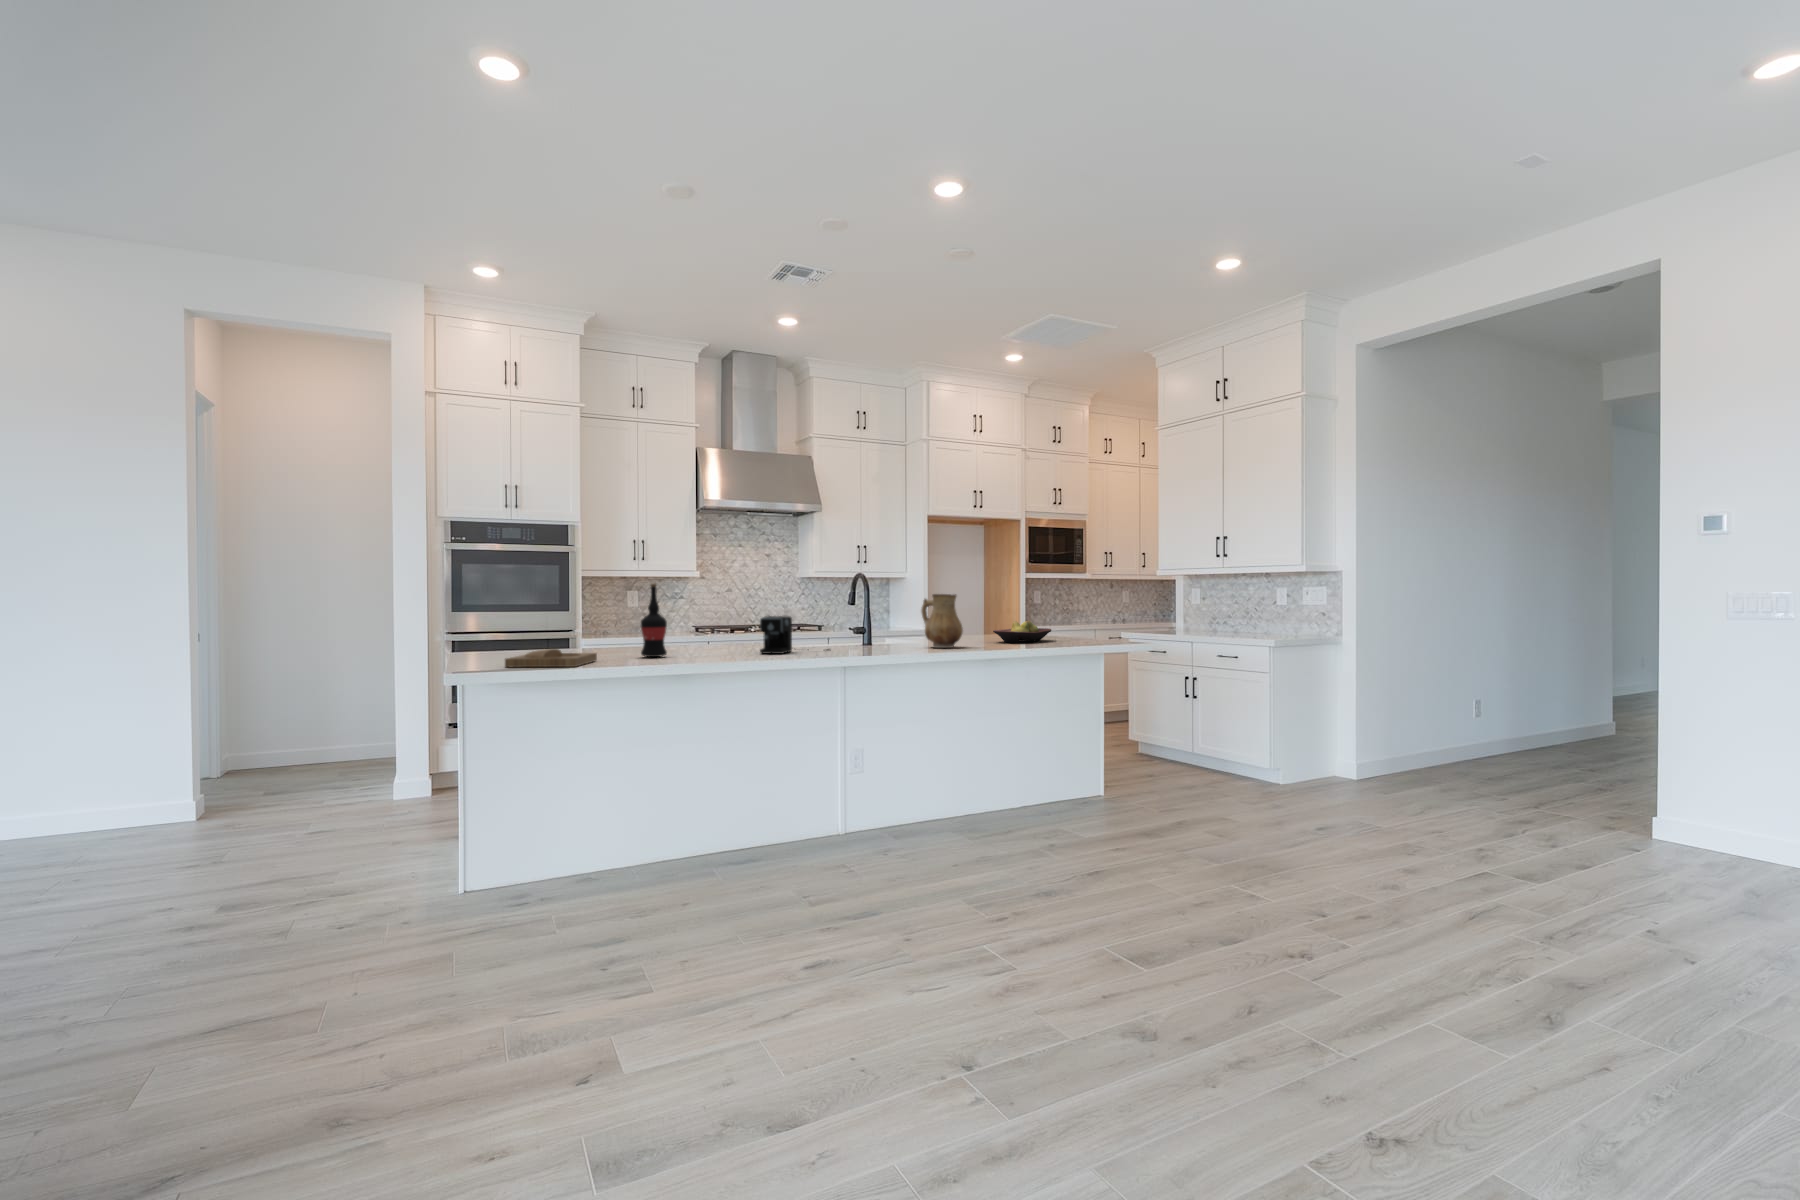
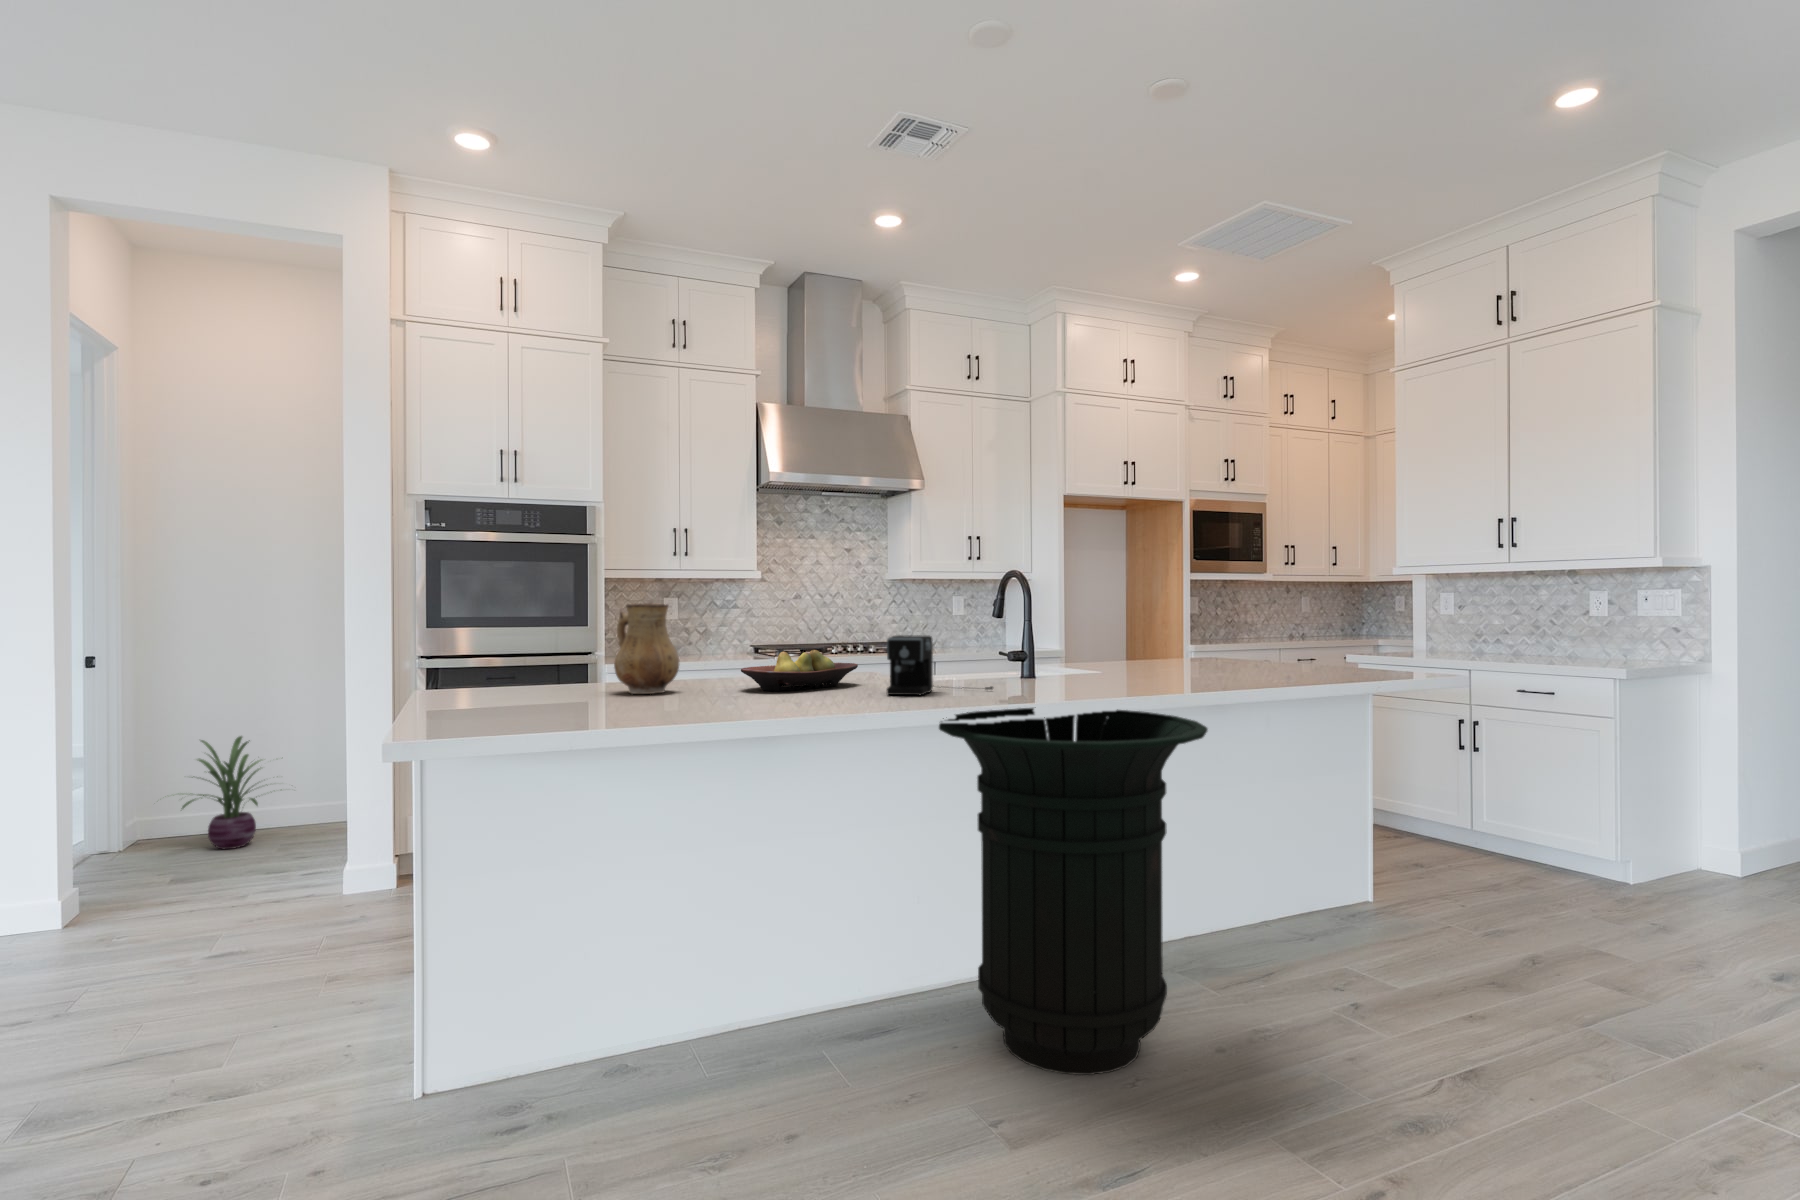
wine bottle: present [641,583,667,657] -> none [702,584,744,701]
ceramic pitcher: present [921,594,963,648] -> present [614,603,679,694]
fruit bowl: present [993,620,1051,643] -> present [741,650,858,691]
tray: present [505,649,597,667] -> none [486,691,635,724]
trash can: none [787,662,949,878] -> present [939,708,1208,1075]
decorative plant: none [243,692,355,775] -> present [181,736,261,849]

